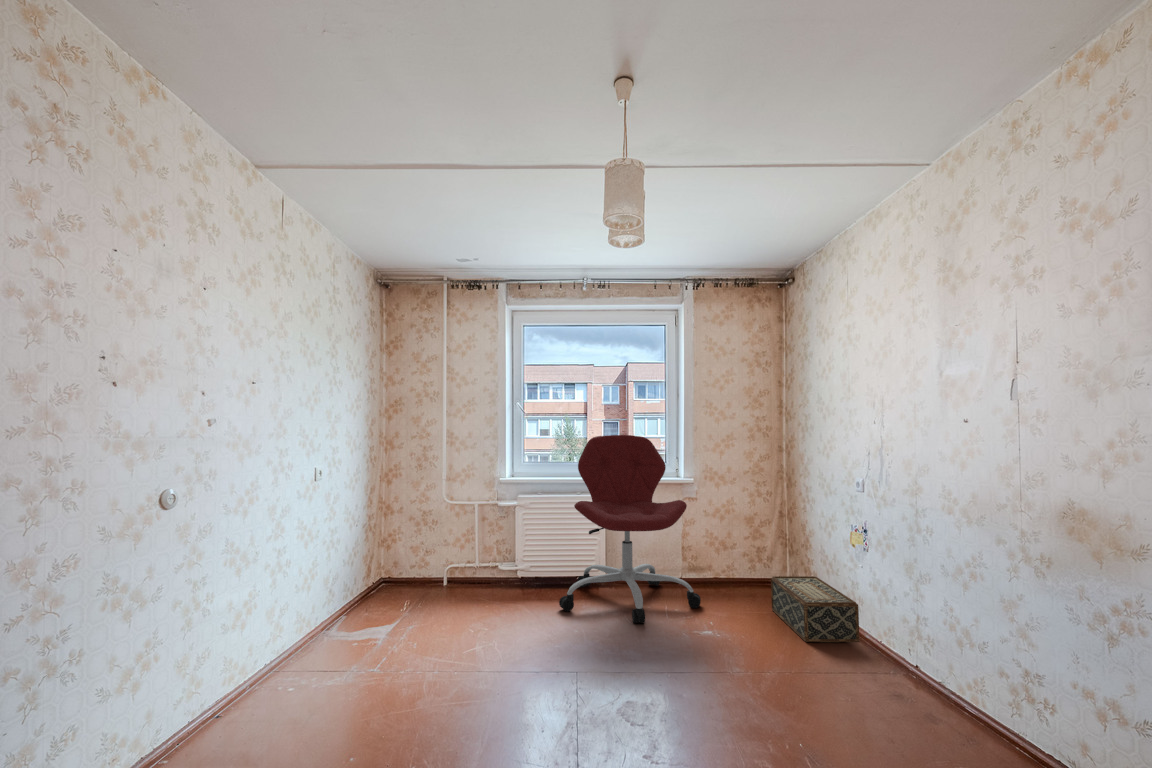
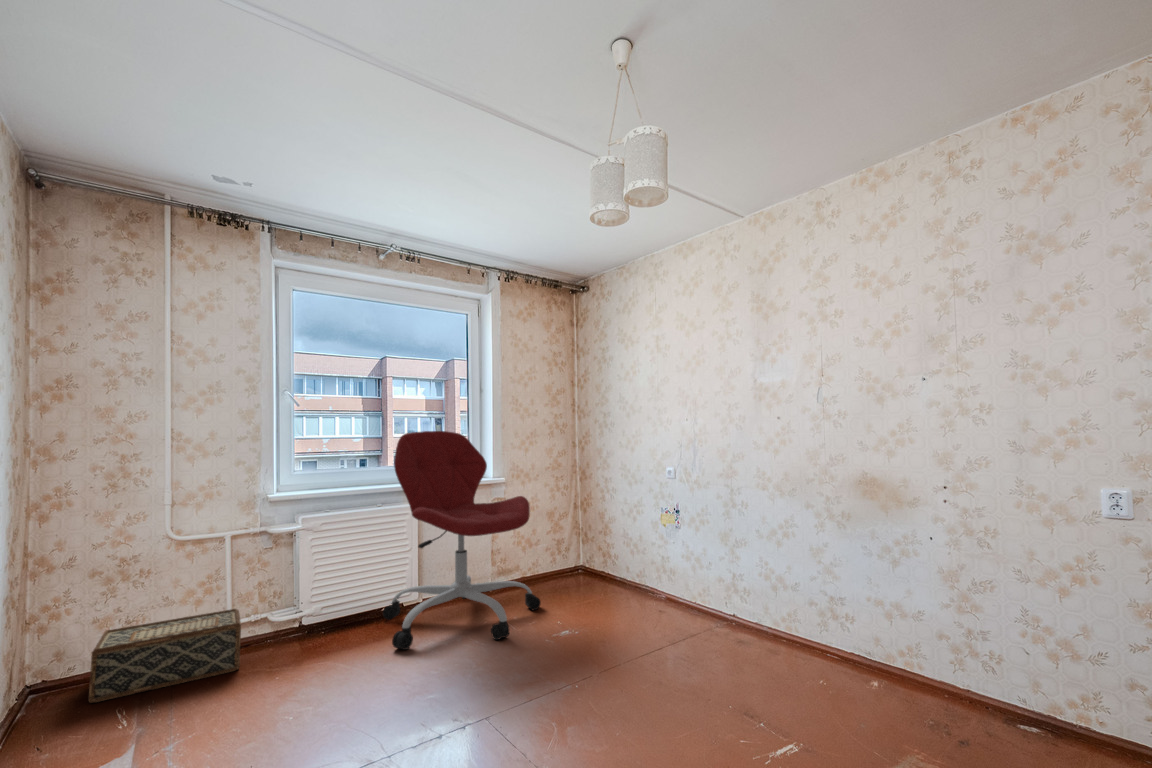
woven basket: present [771,576,860,642] -> present [89,609,241,703]

